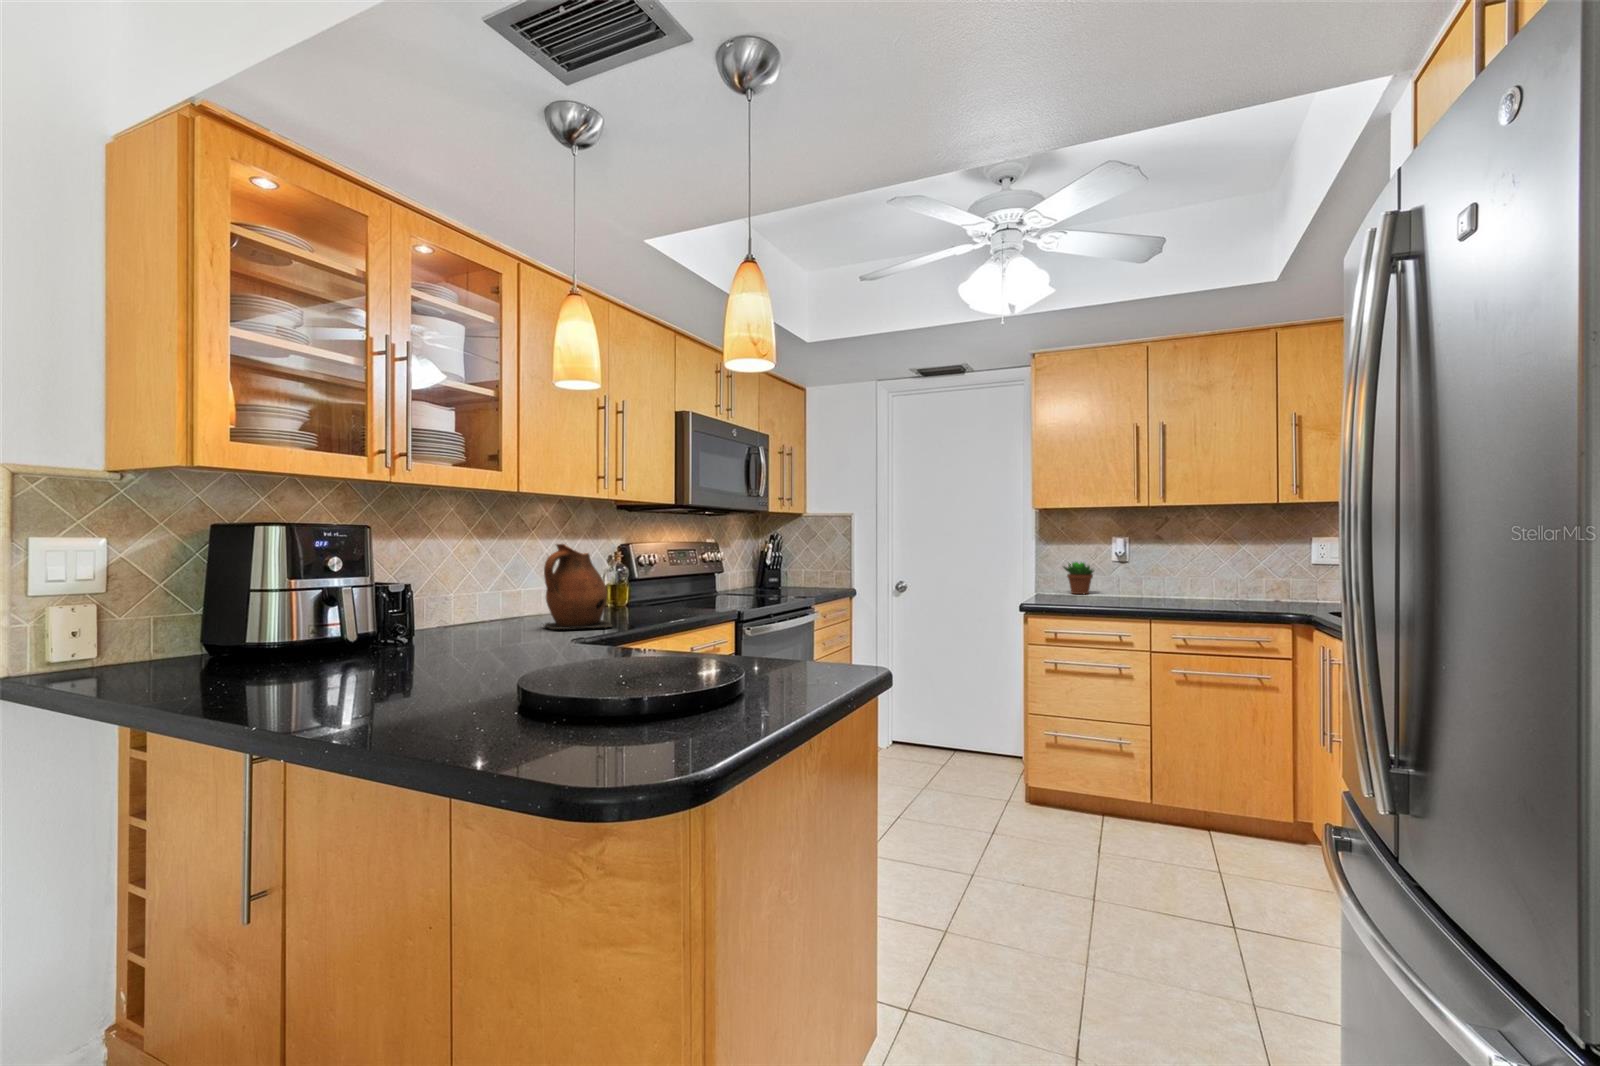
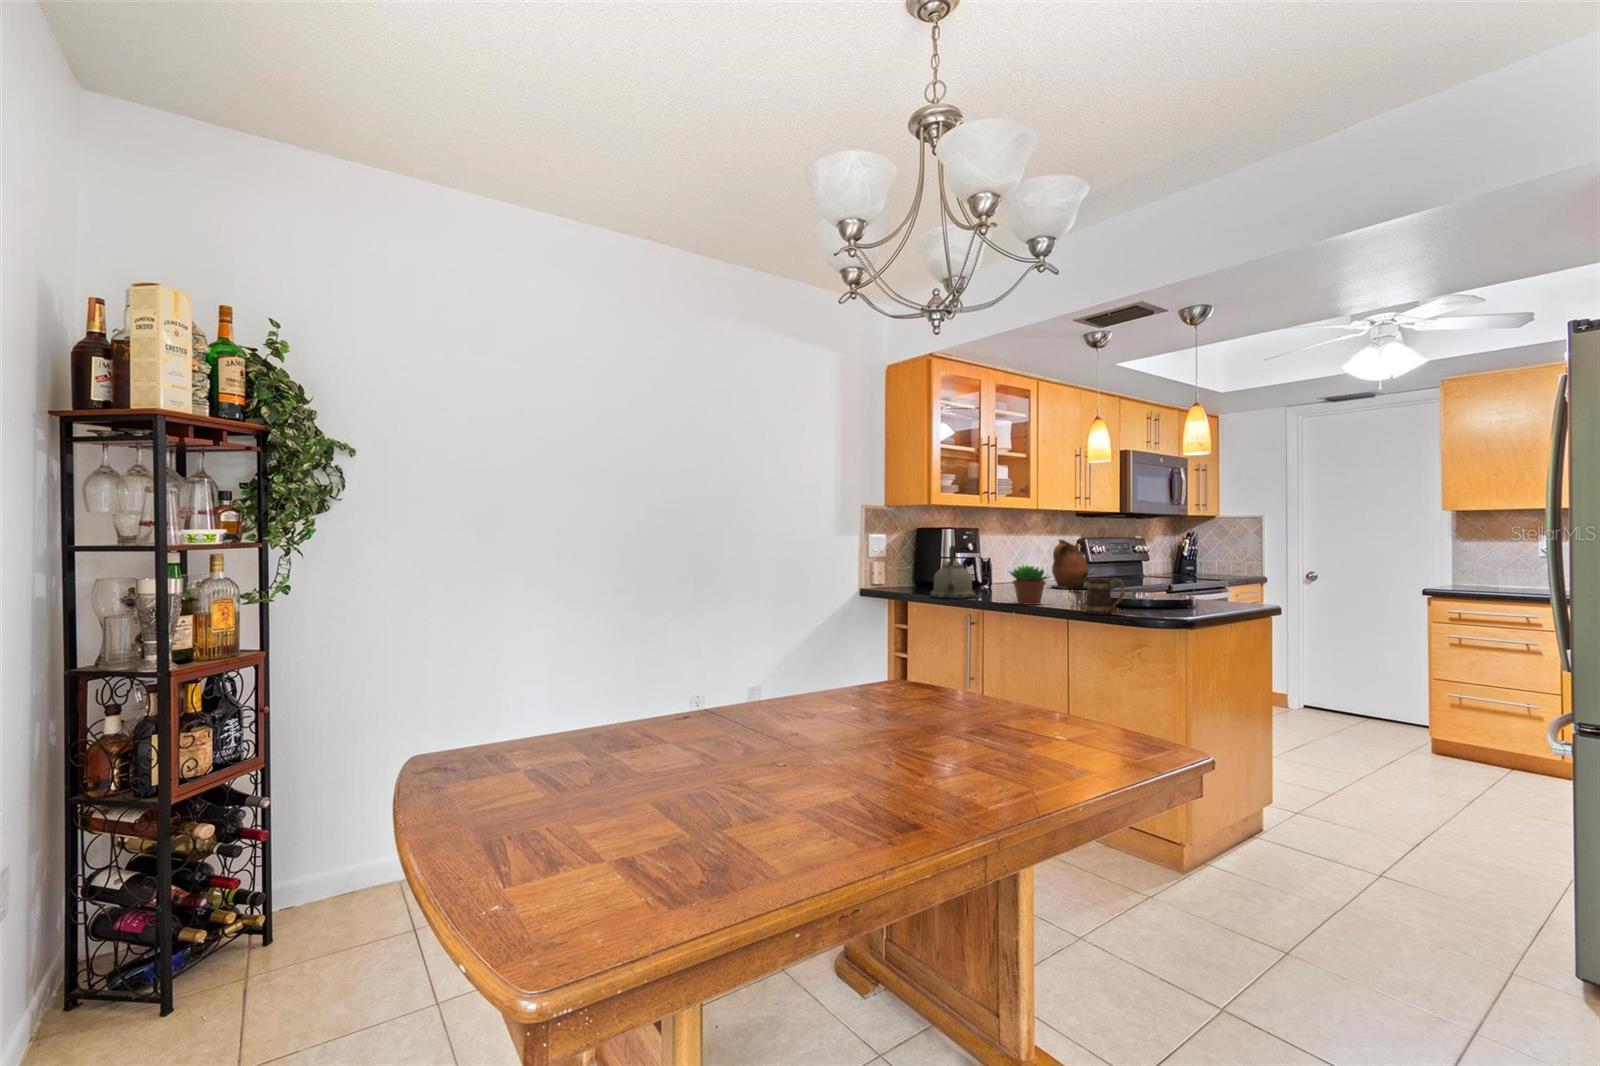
kettle: none [182,558,312,688] -> present [930,546,976,599]
succulent plant: present [1063,562,1094,594] -> present [1010,566,1050,605]
mug: none [456,642,555,748] -> present [1086,578,1125,615]

